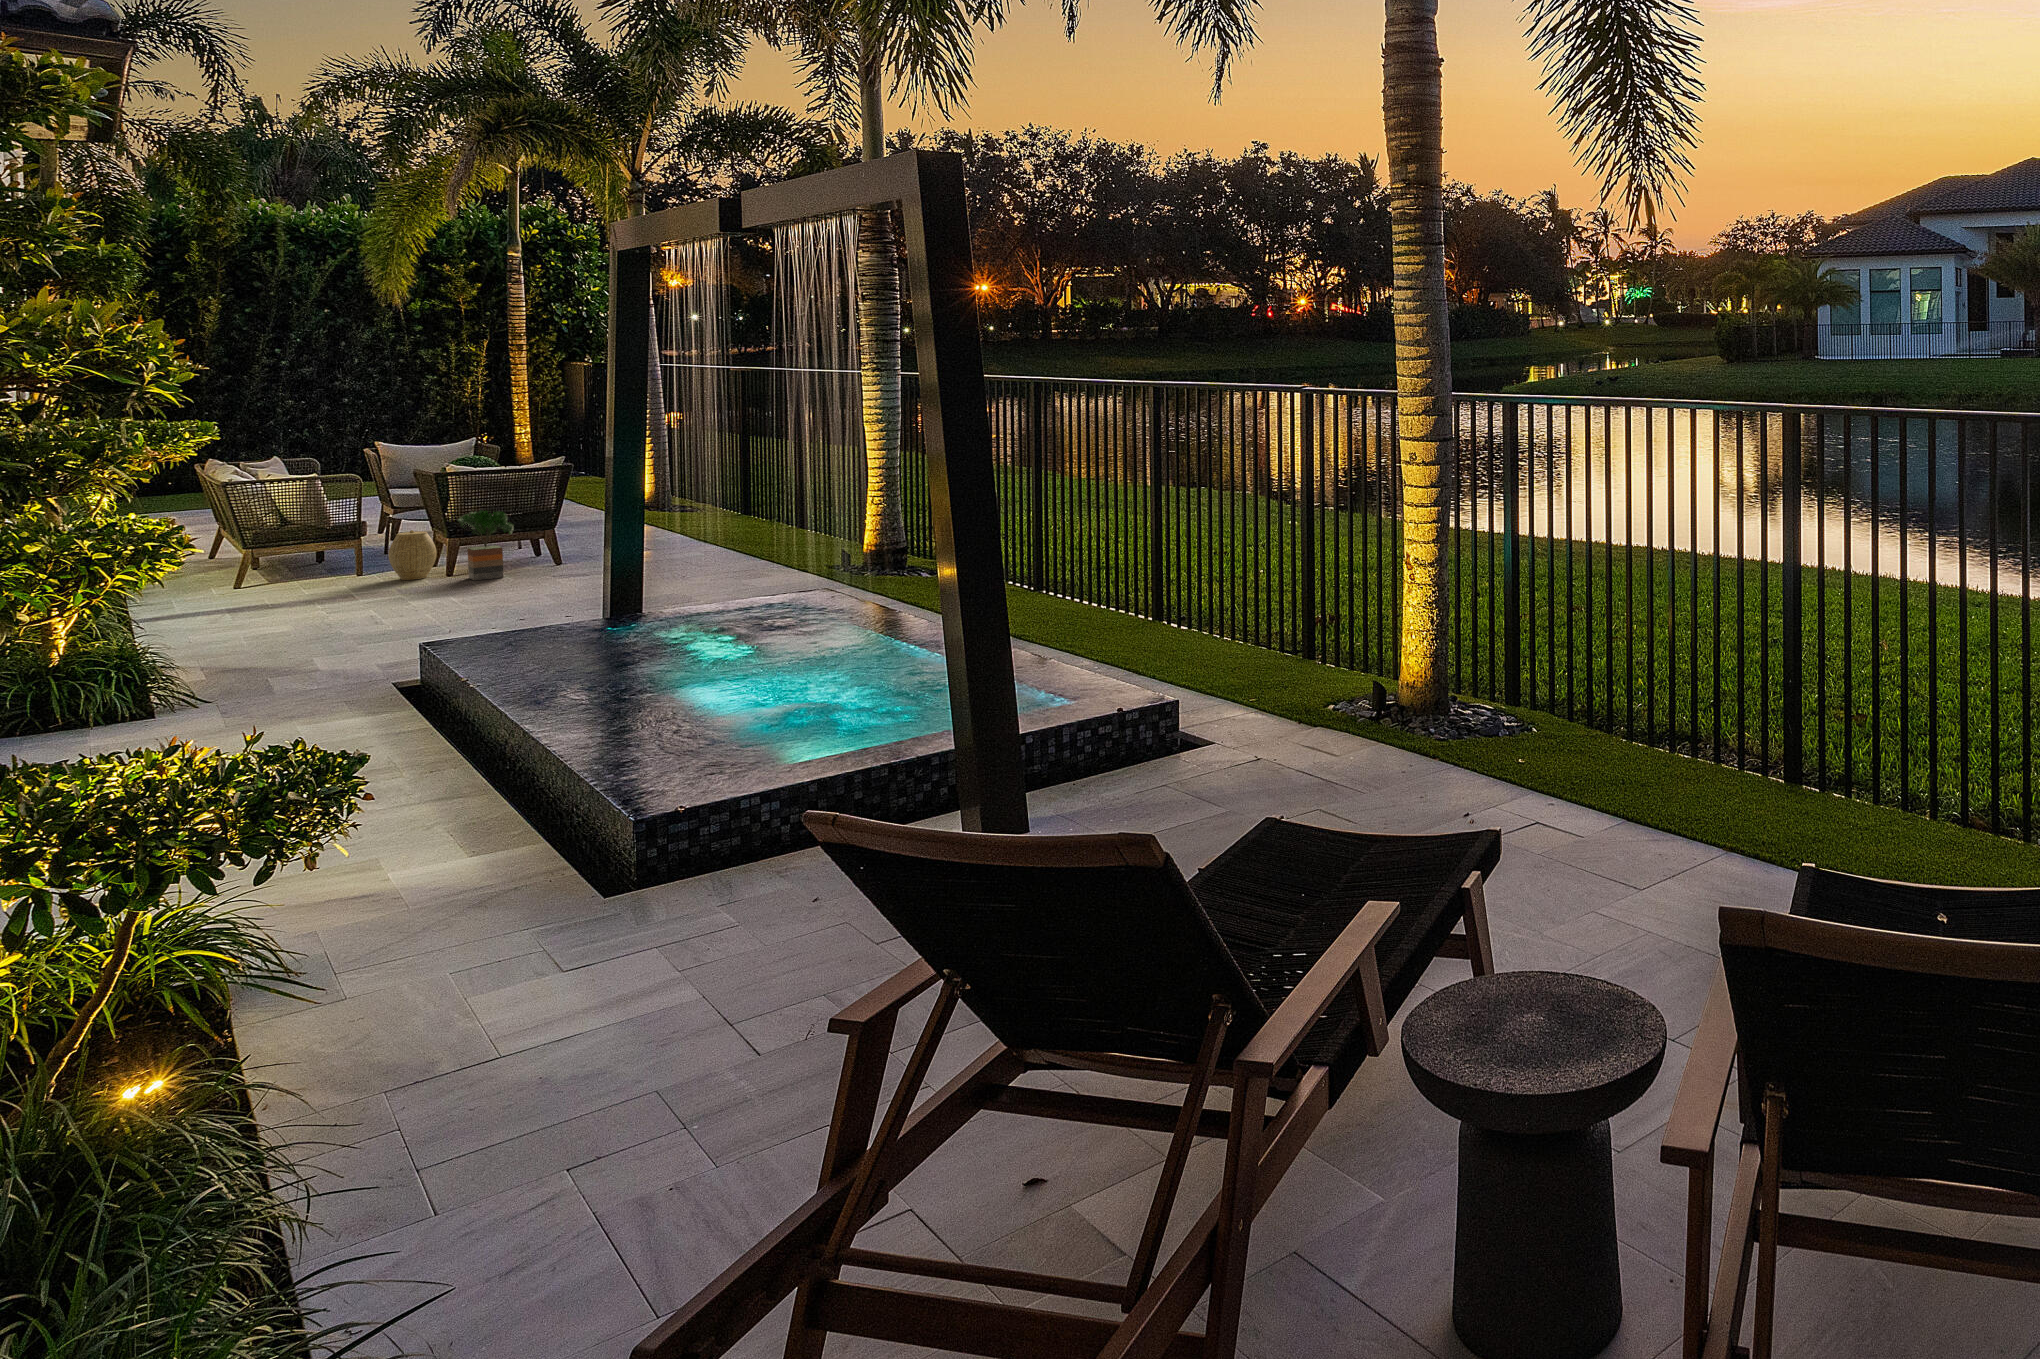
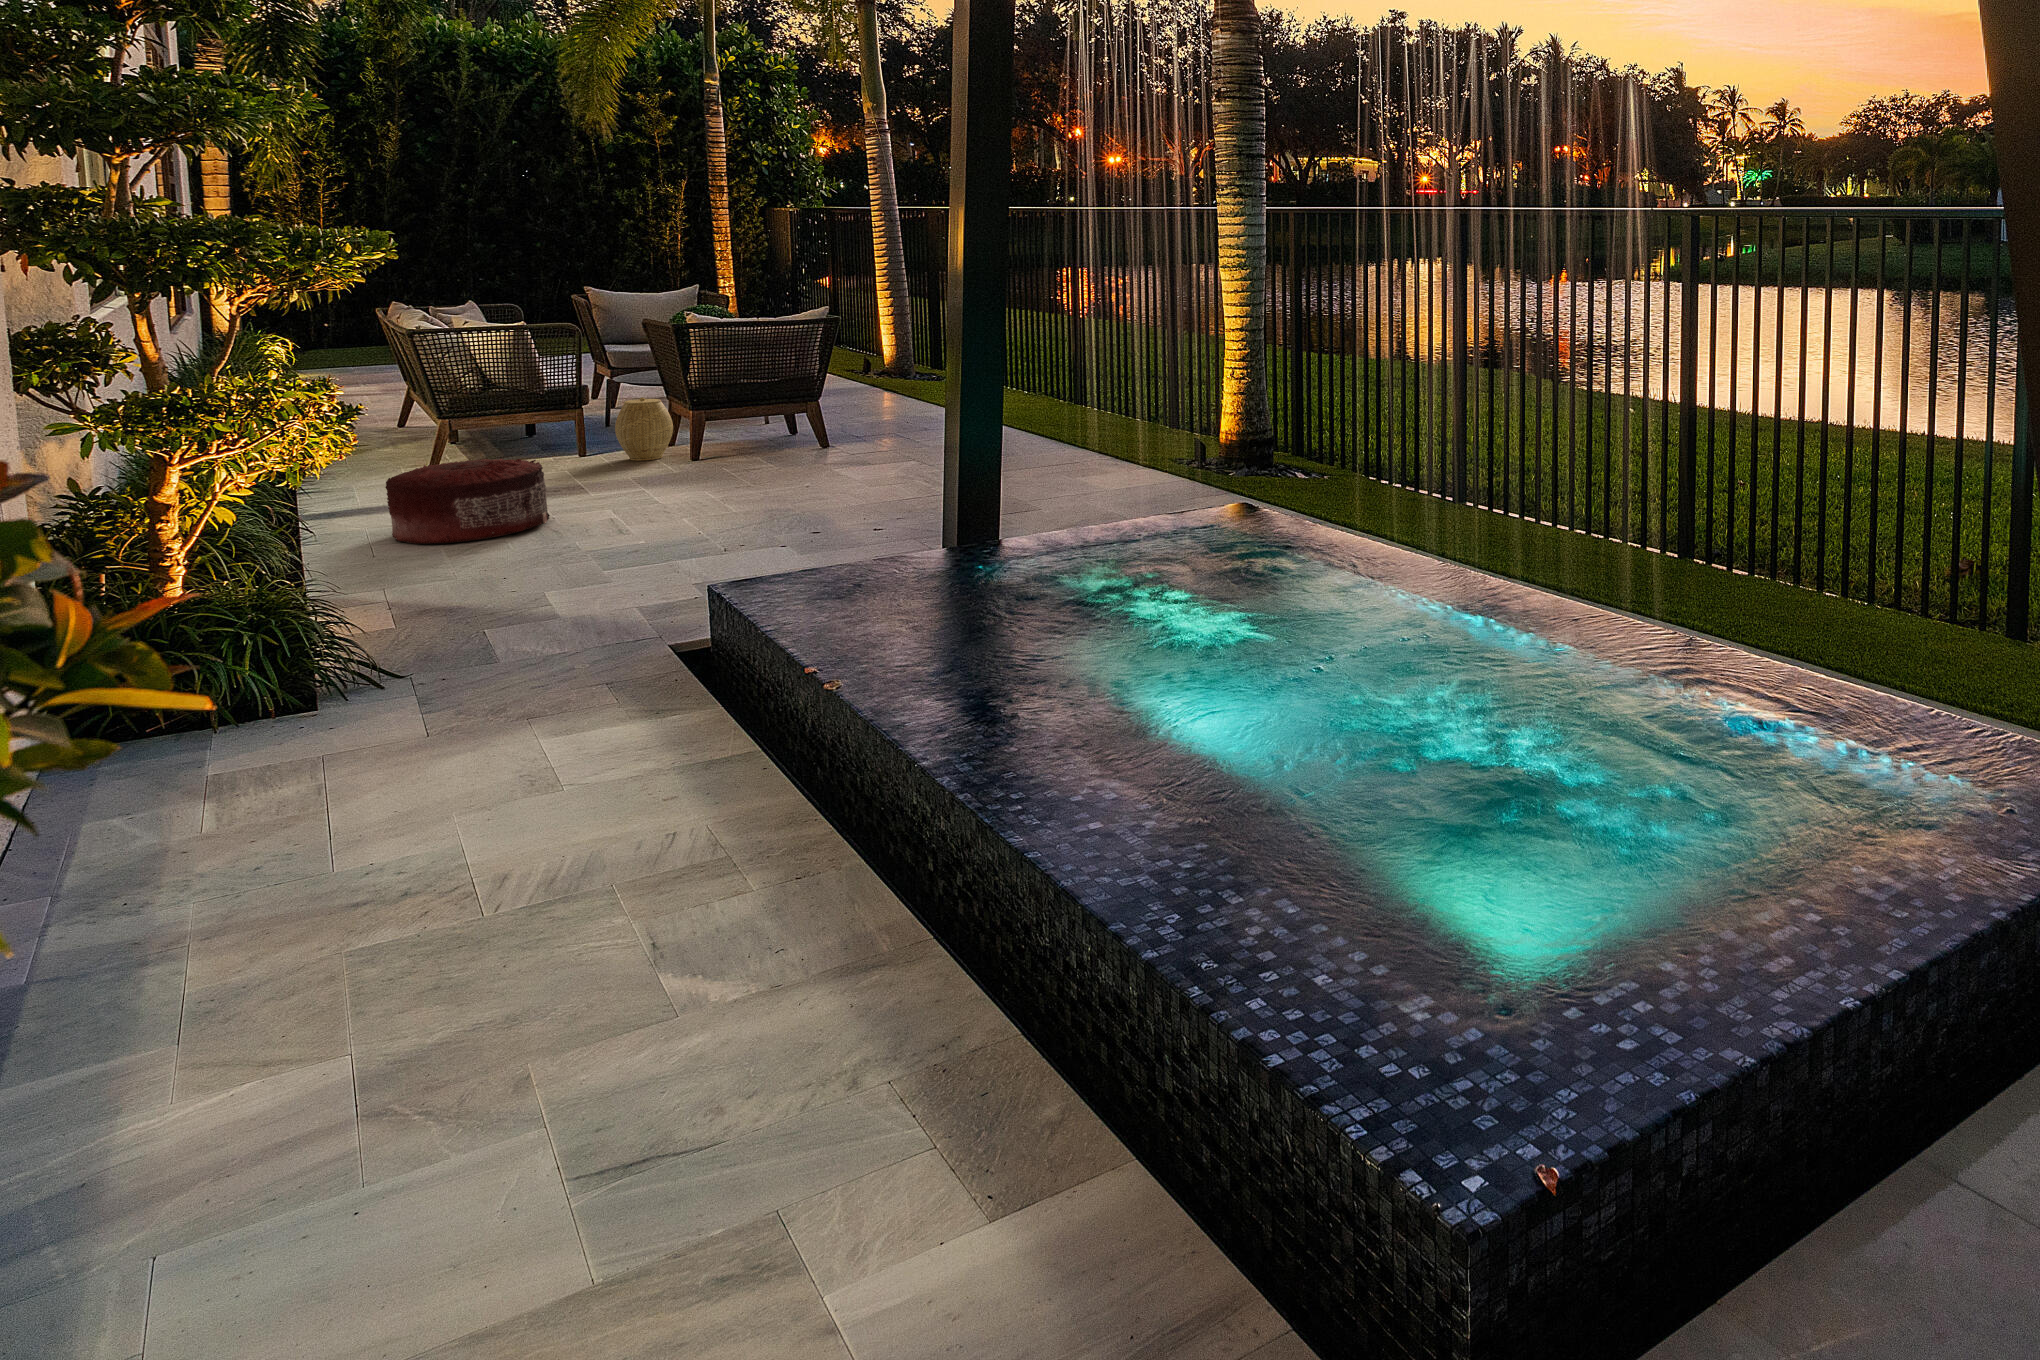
potted tree: present [458,510,513,580] -> none [699,373,771,464]
pouf: none [201,575,327,635] -> present [385,459,550,544]

